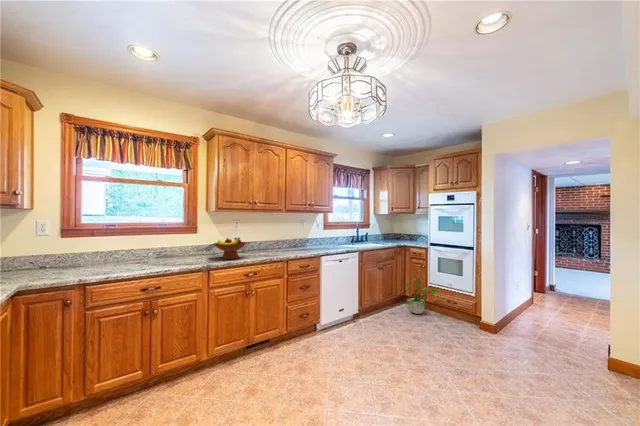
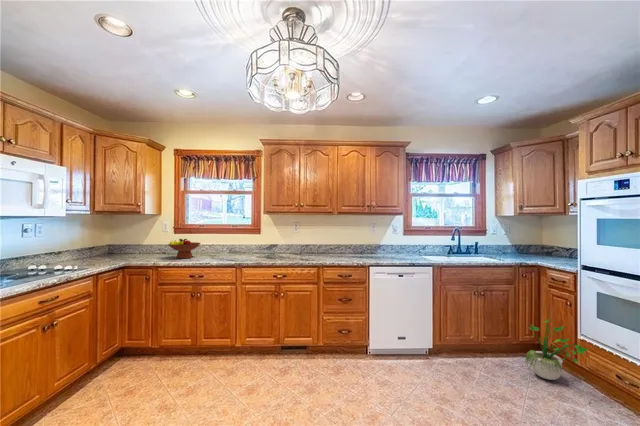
fruit bowl: present [214,238,247,259] -> present [168,239,200,258]

